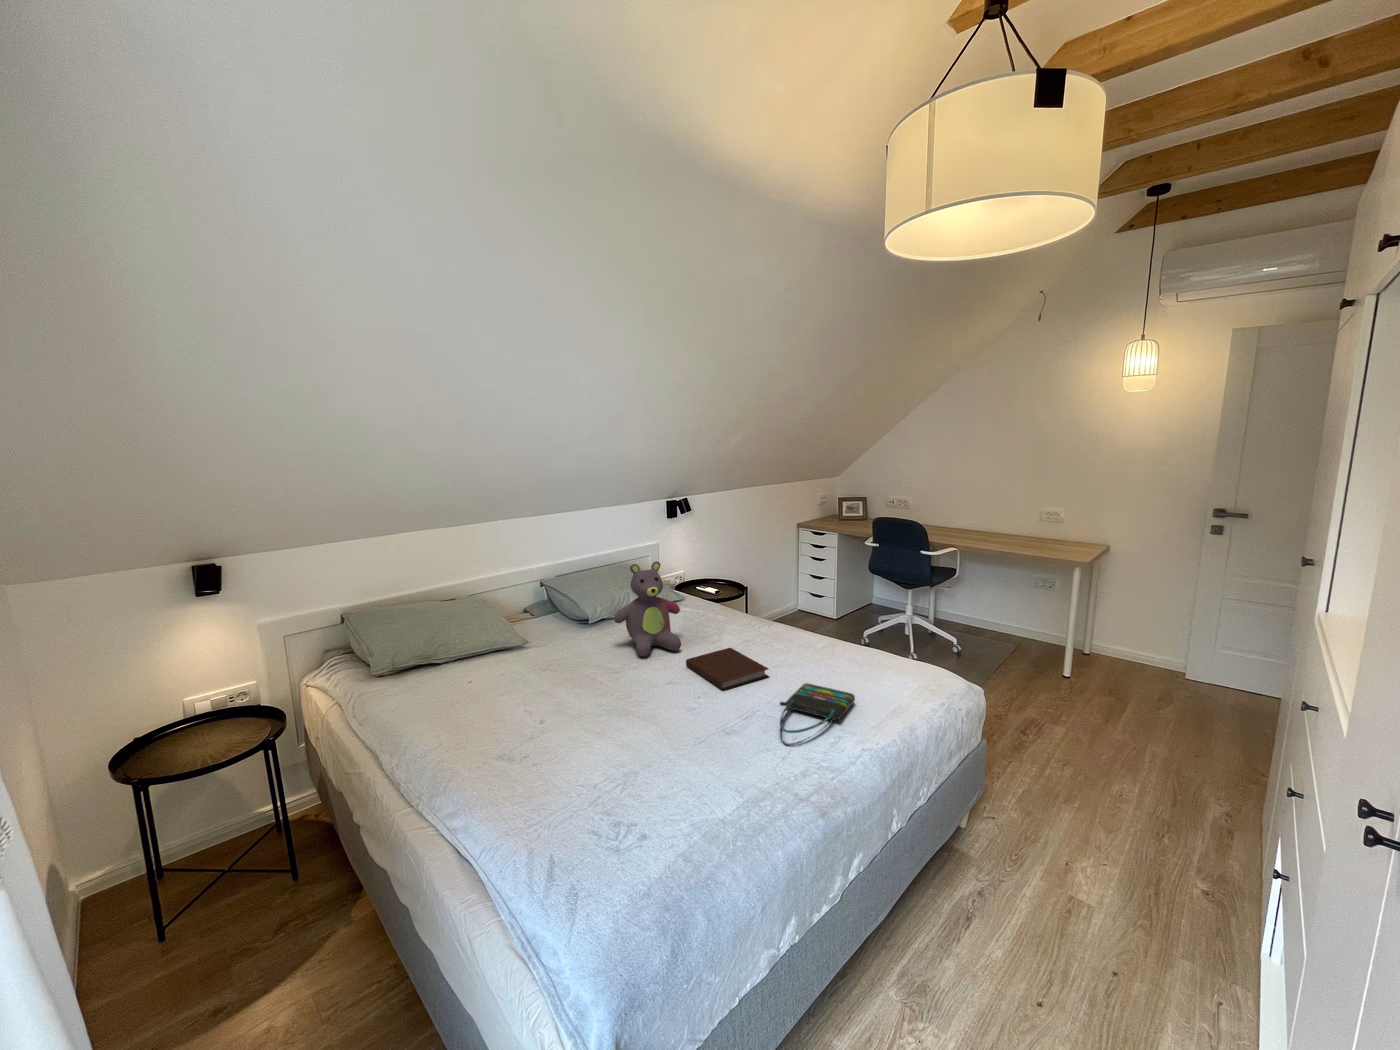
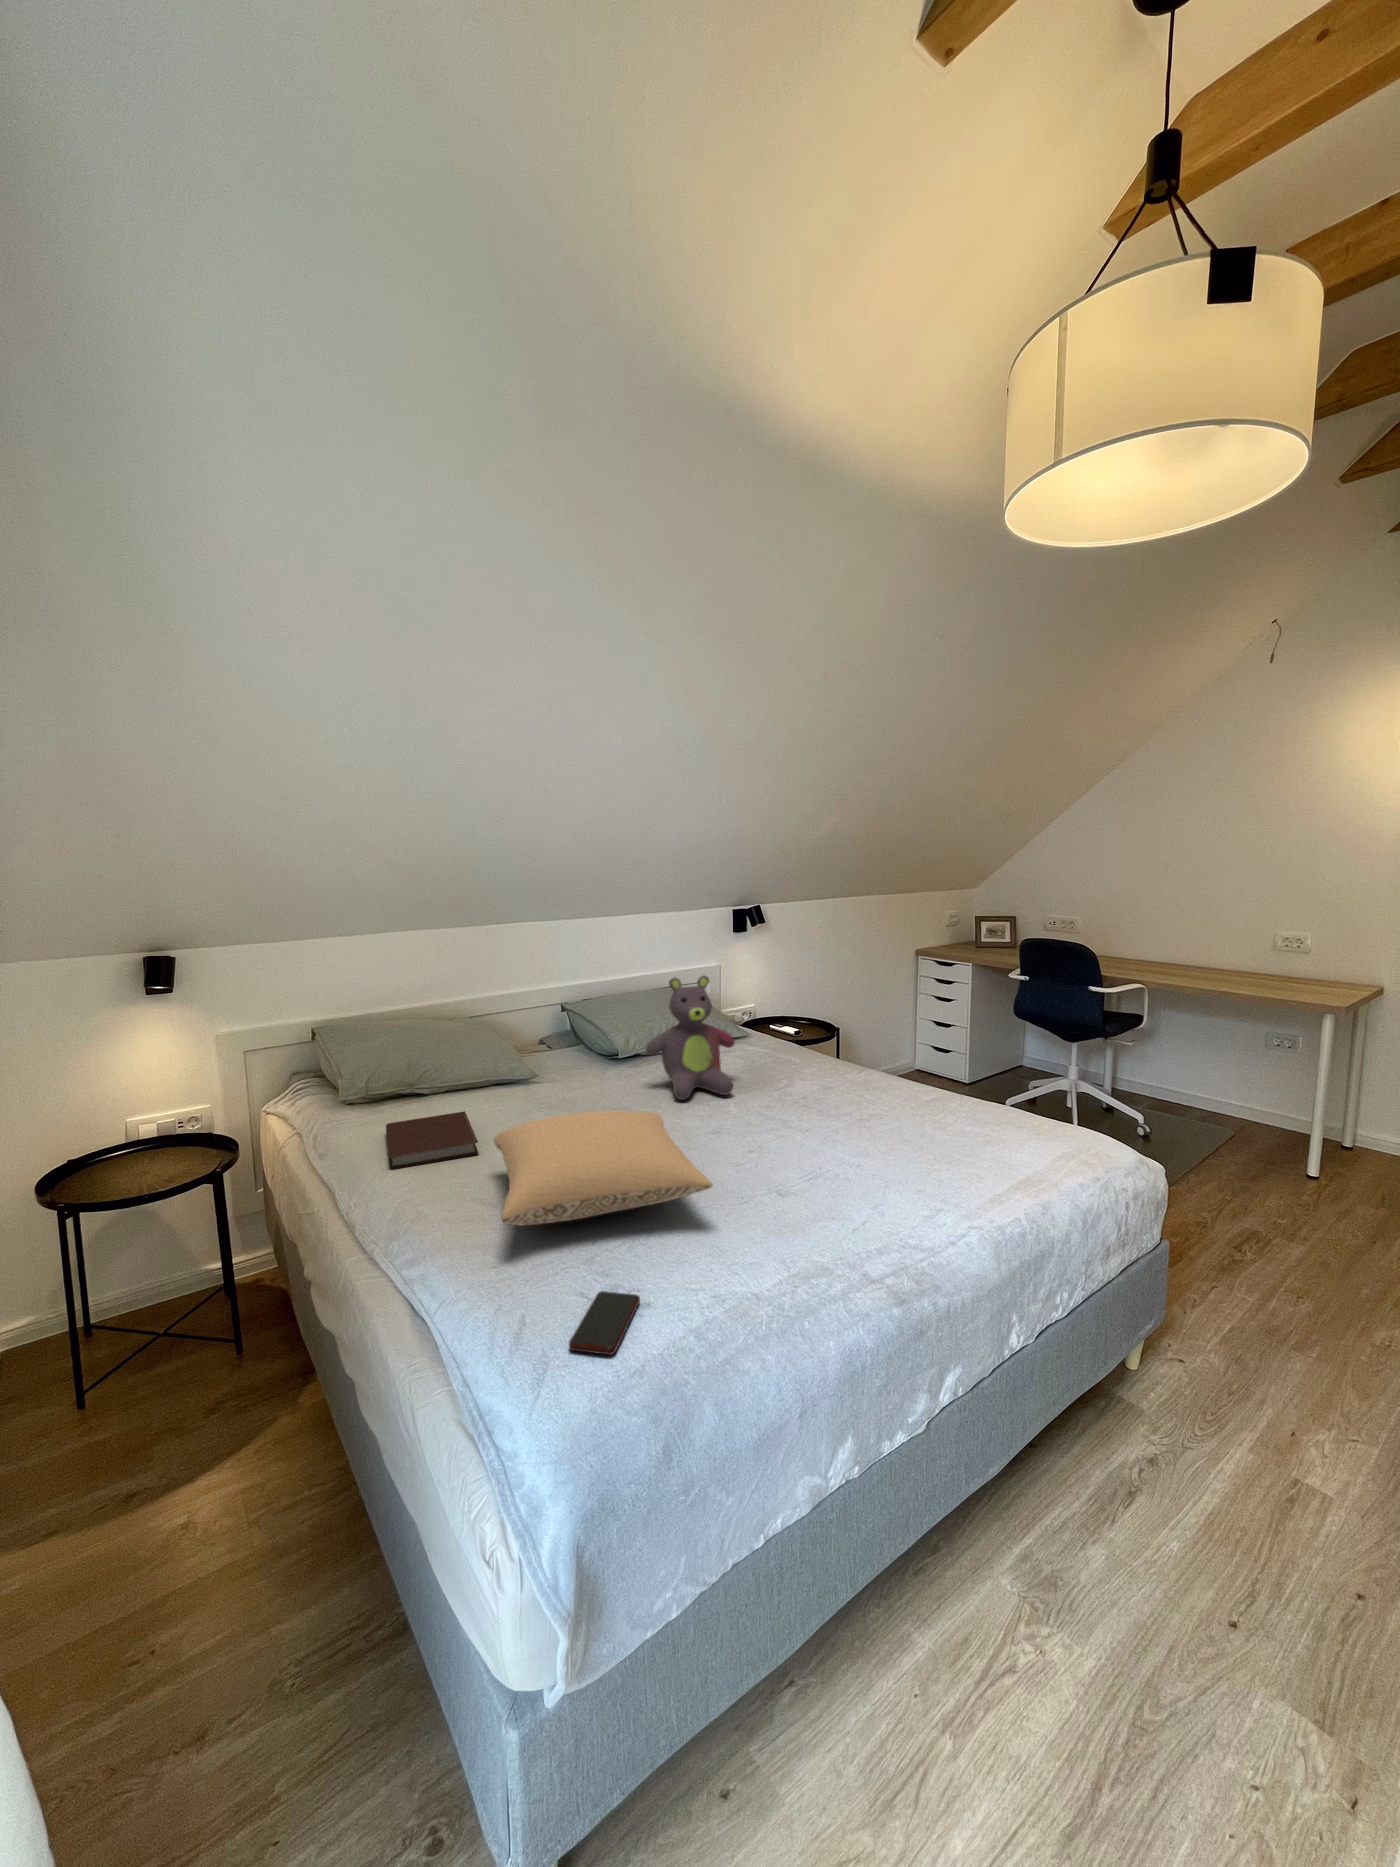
notebook: present [686,648,769,690] -> present [386,1111,479,1169]
pillow: none [506,675,682,780] -> present [494,1111,713,1225]
tote bag: present [780,683,855,746] -> none [852,1140,964,1214]
smartphone: none [589,829,637,884] -> present [569,1291,640,1355]

